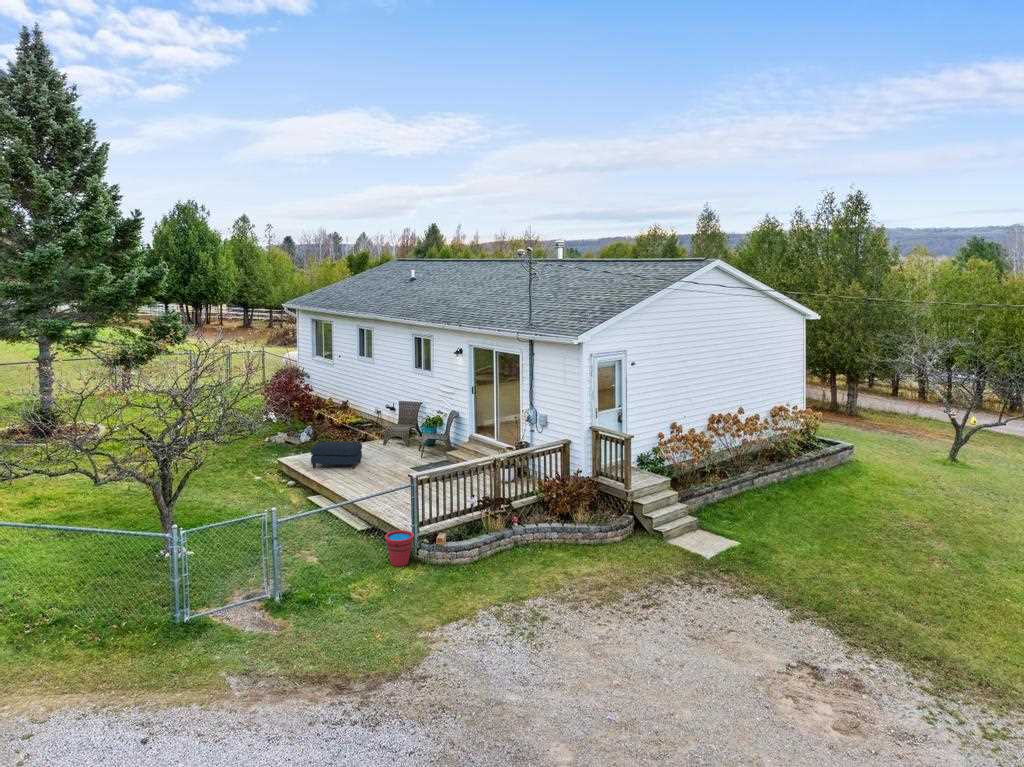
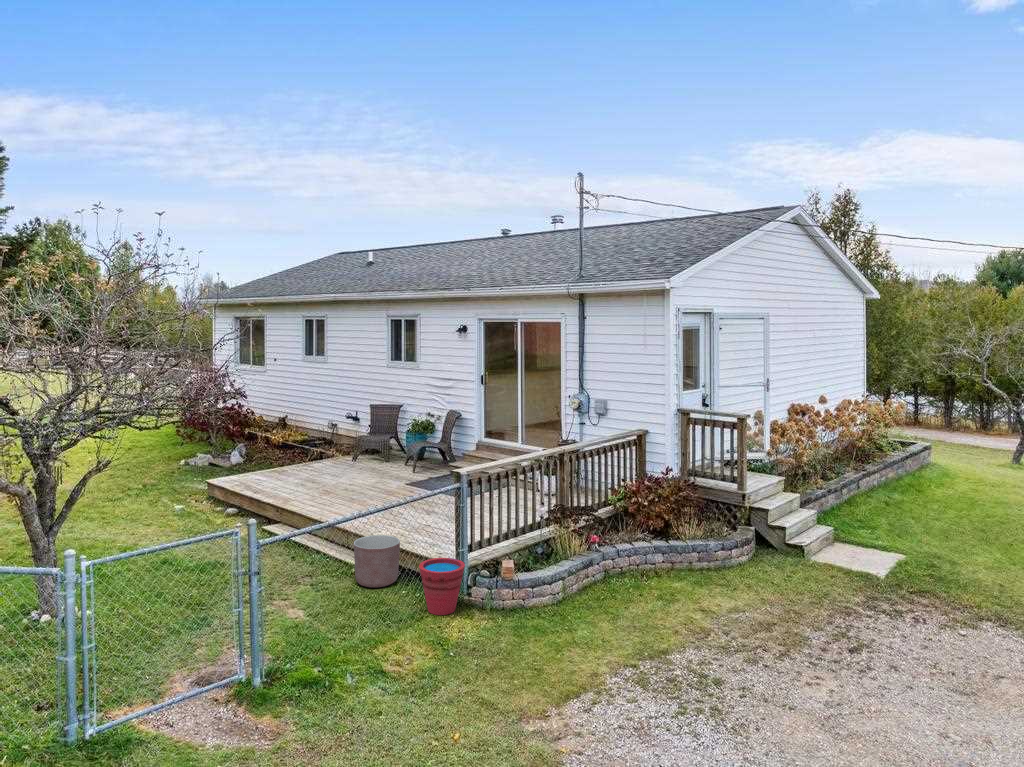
ottoman: present [311,442,362,469] -> none [262,452,333,489]
planter: none [352,511,382,545] -> present [354,535,400,587]

